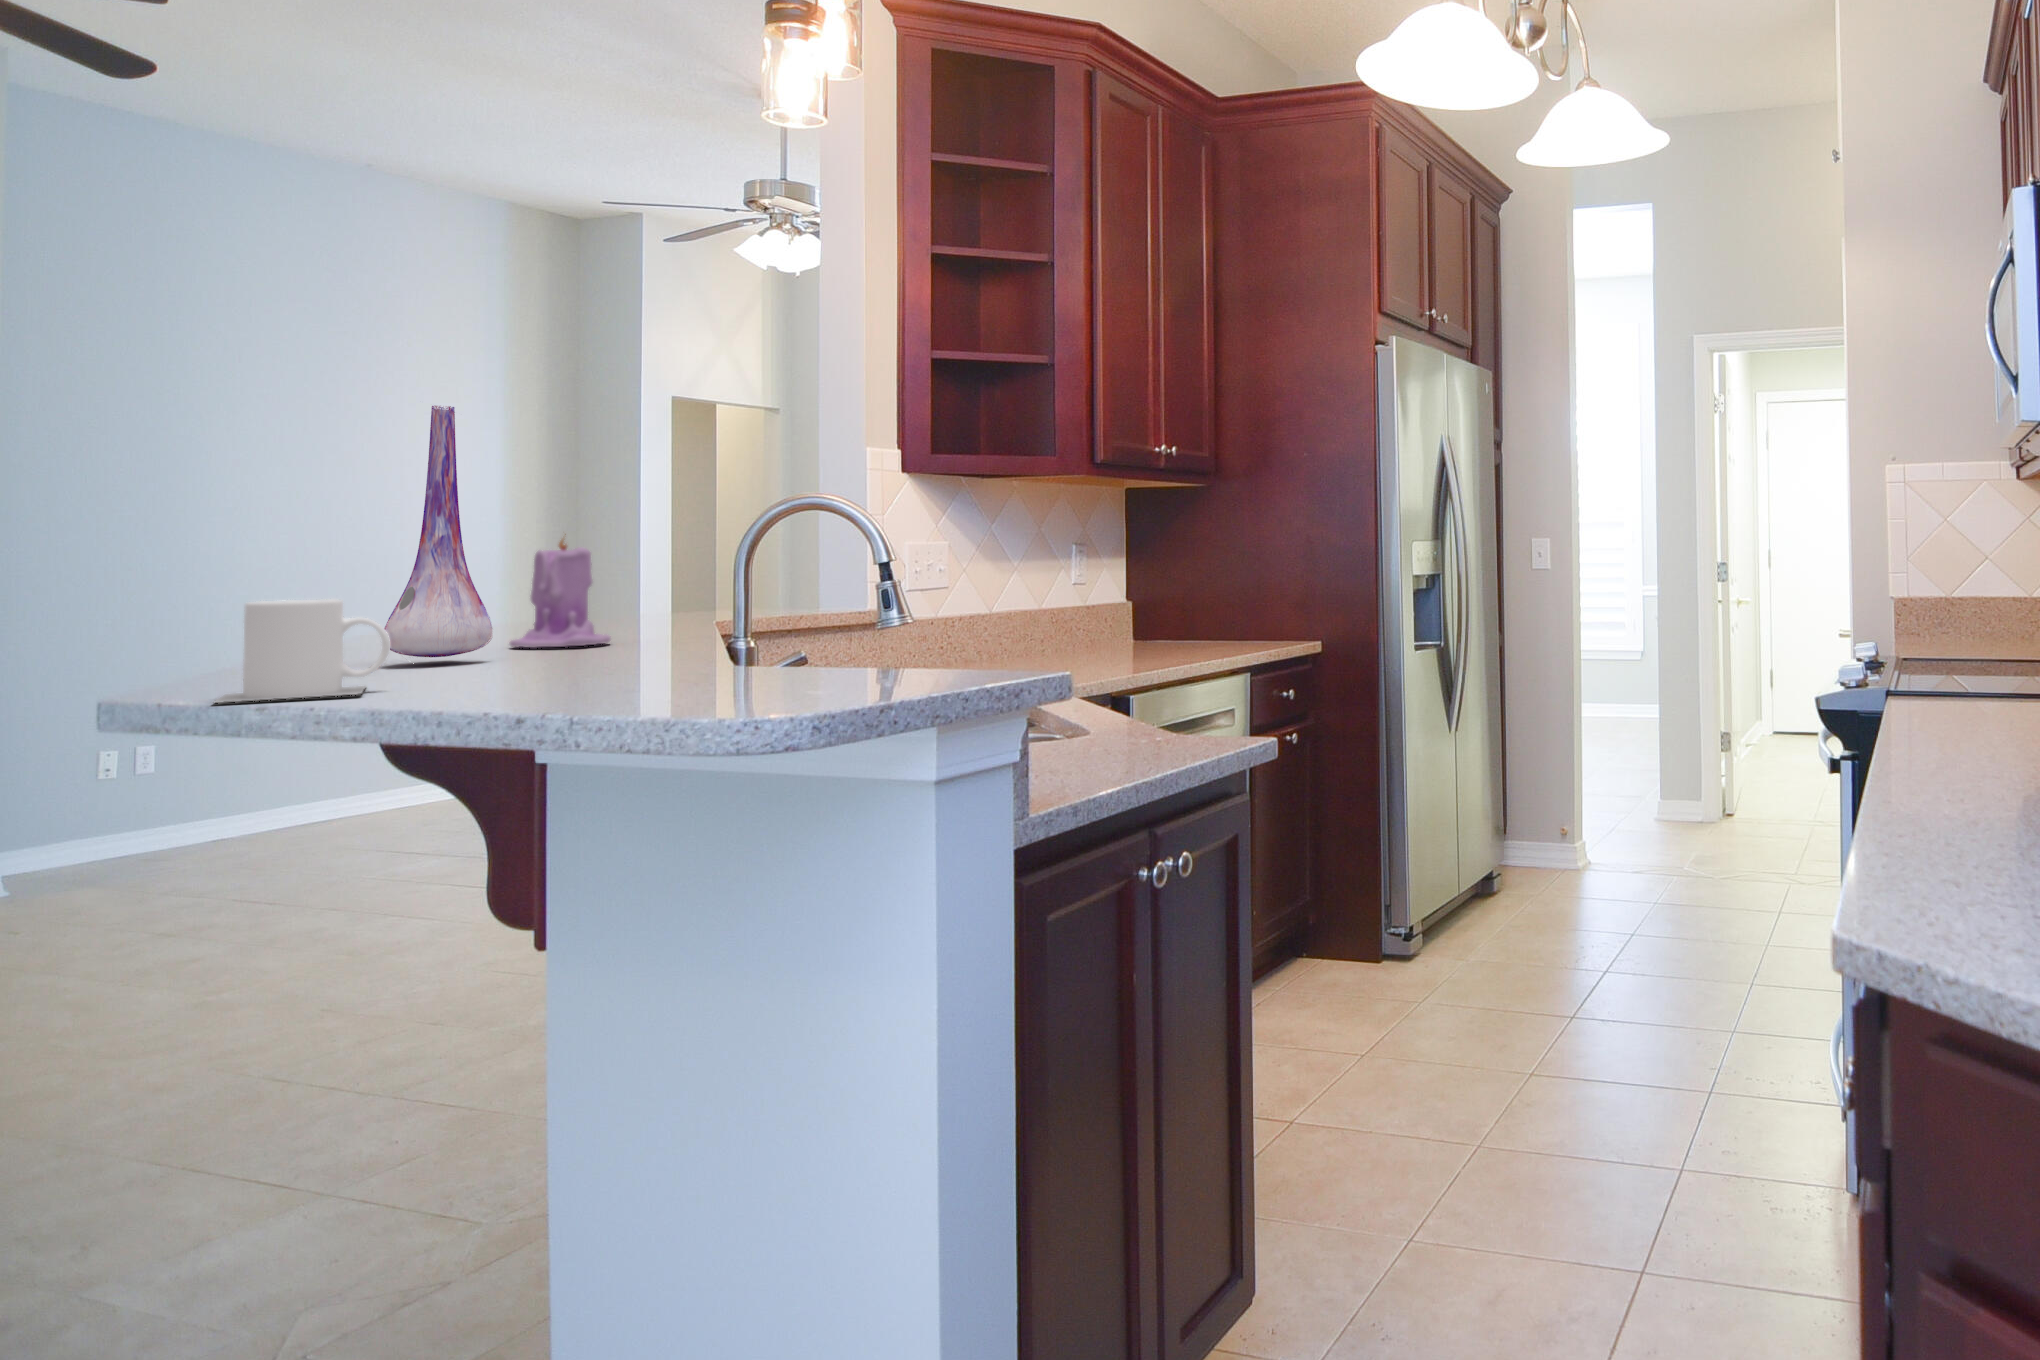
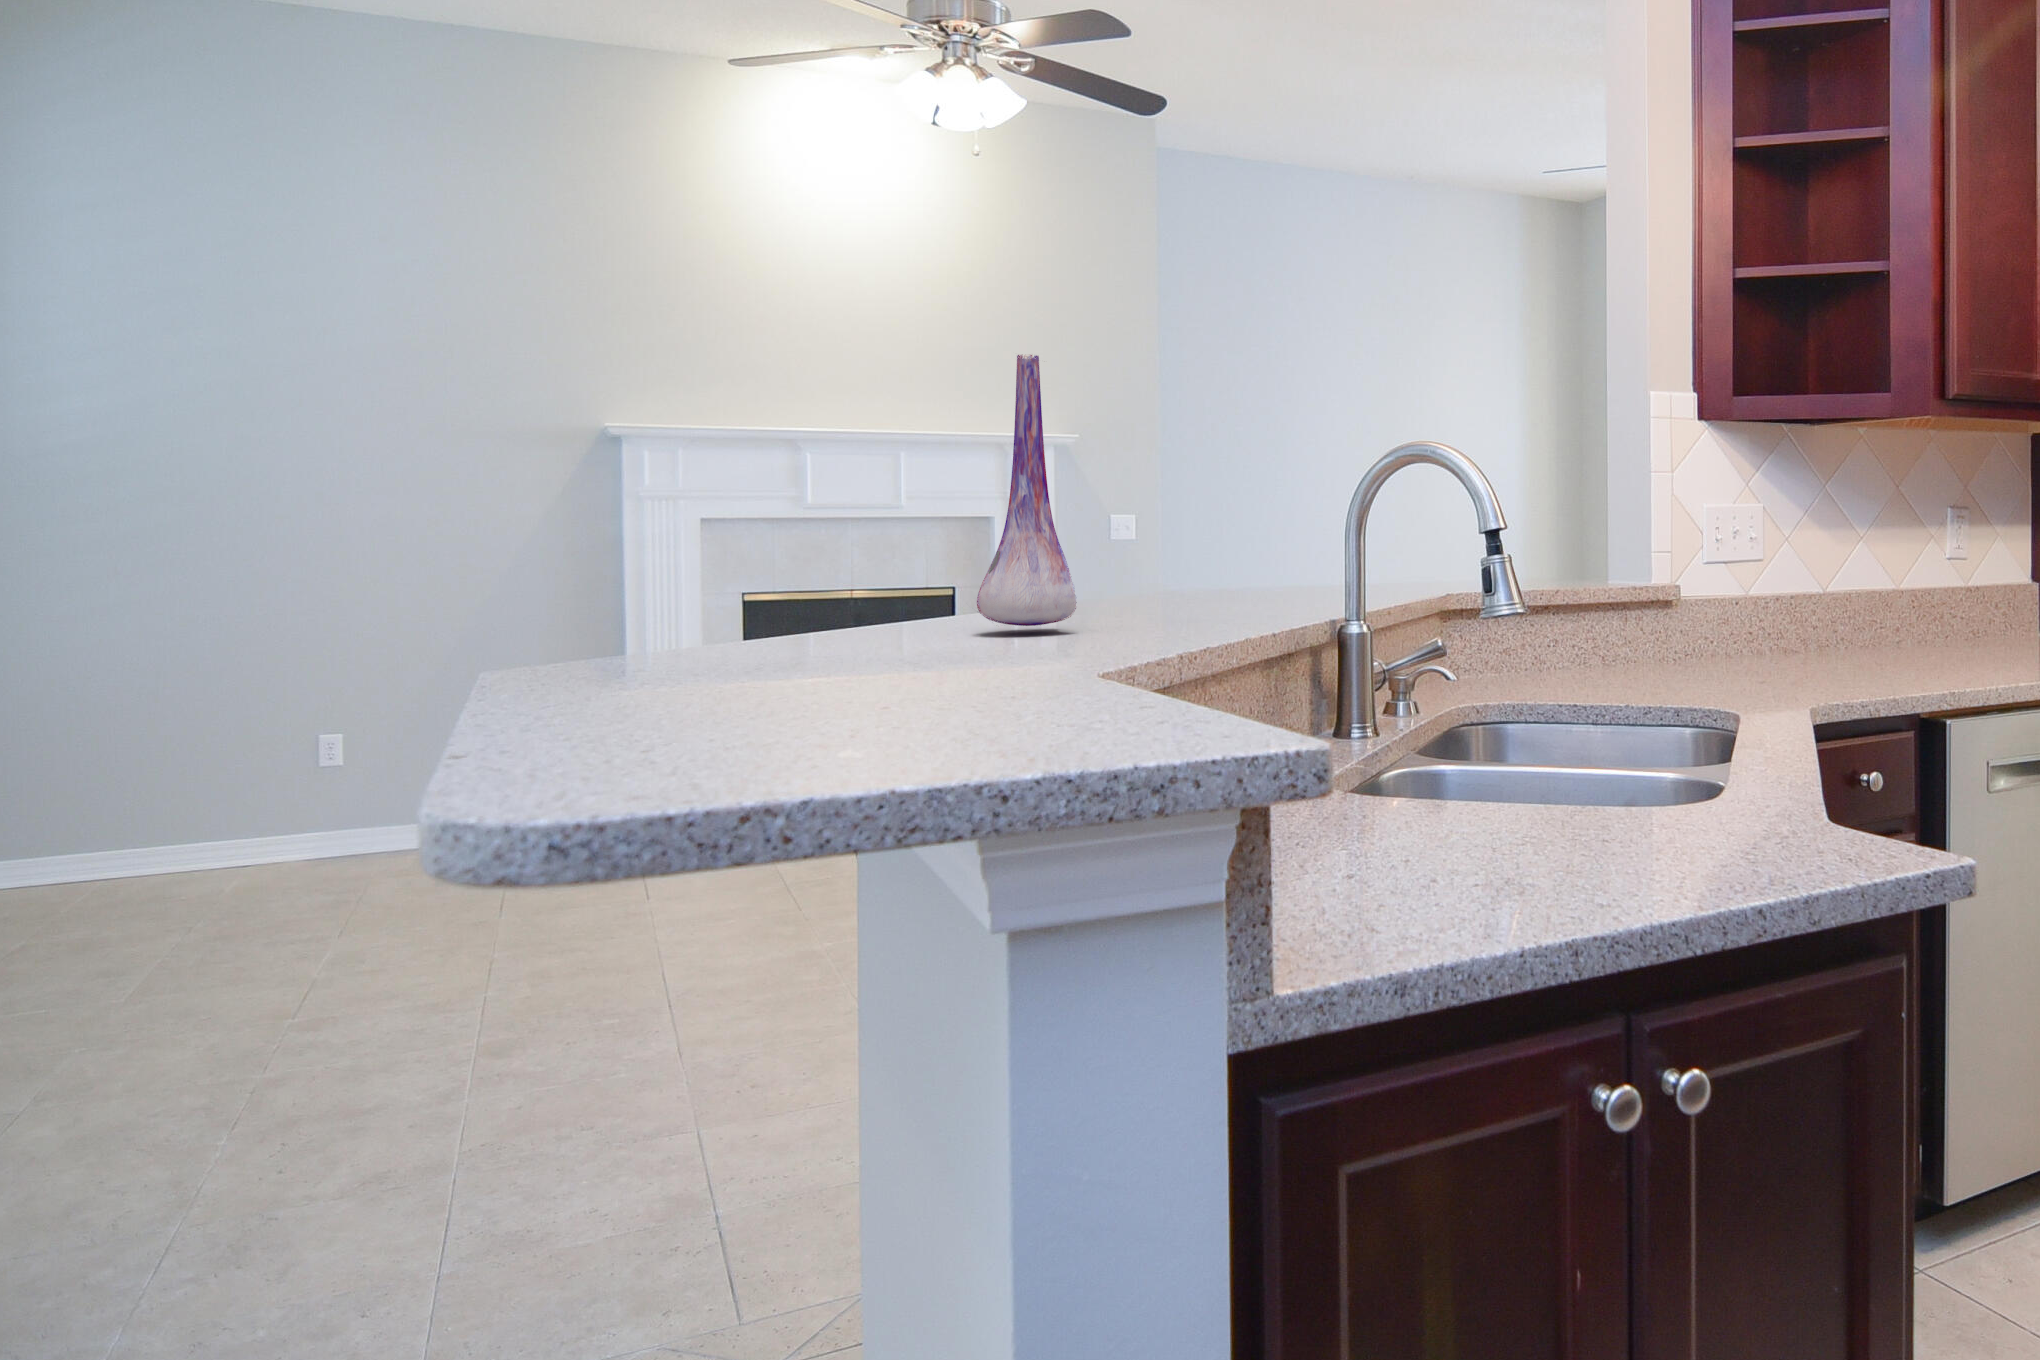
candle: present [510,534,611,648] -> none [1149,491,1244,618]
mug: present [215,599,390,703] -> none [694,565,868,671]

